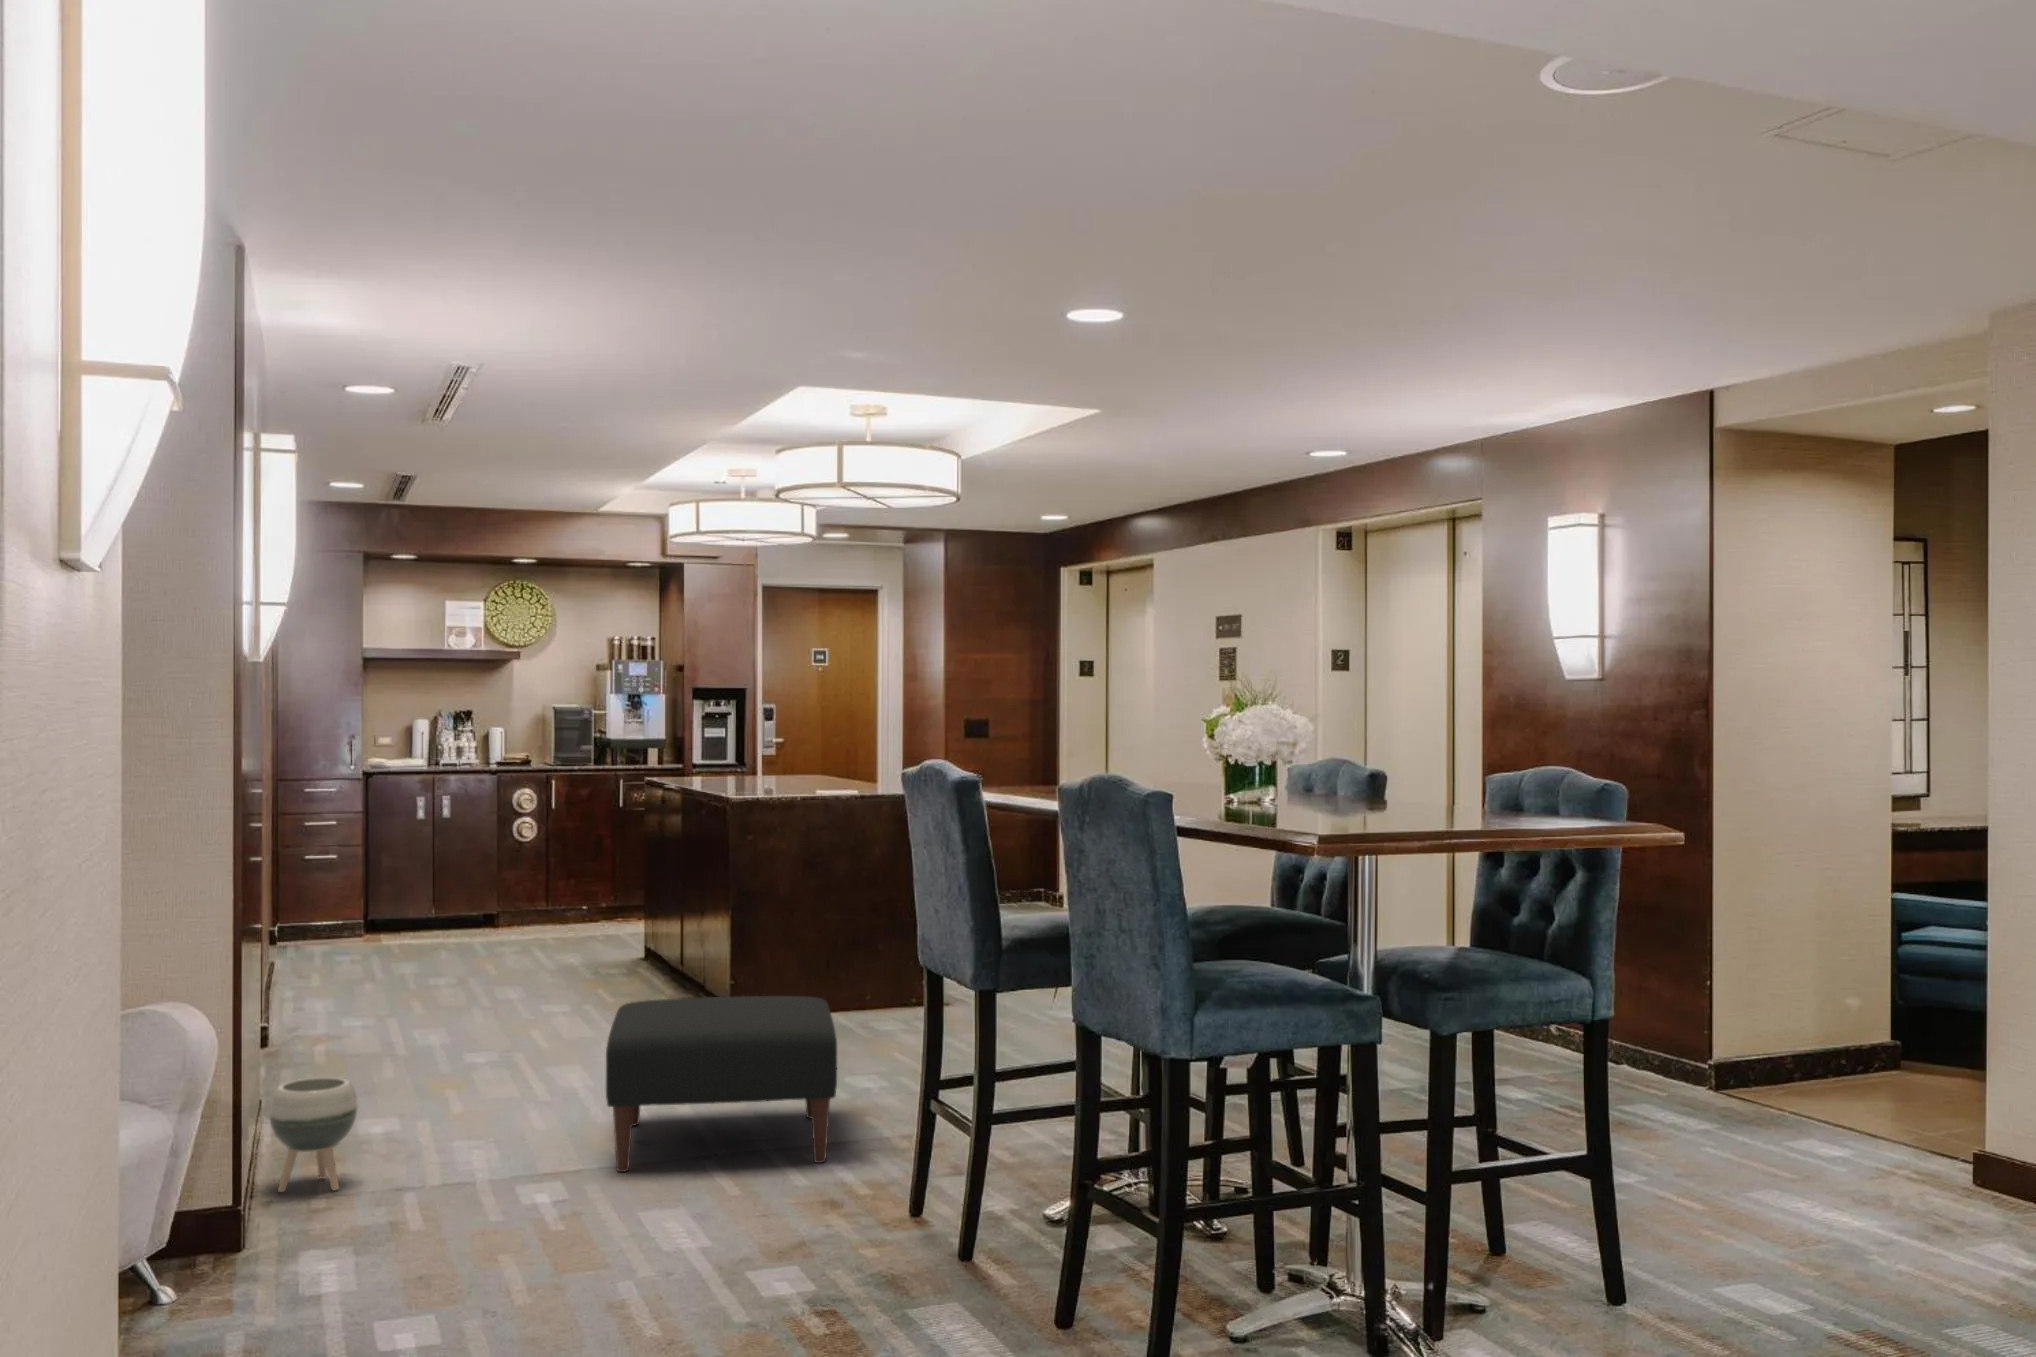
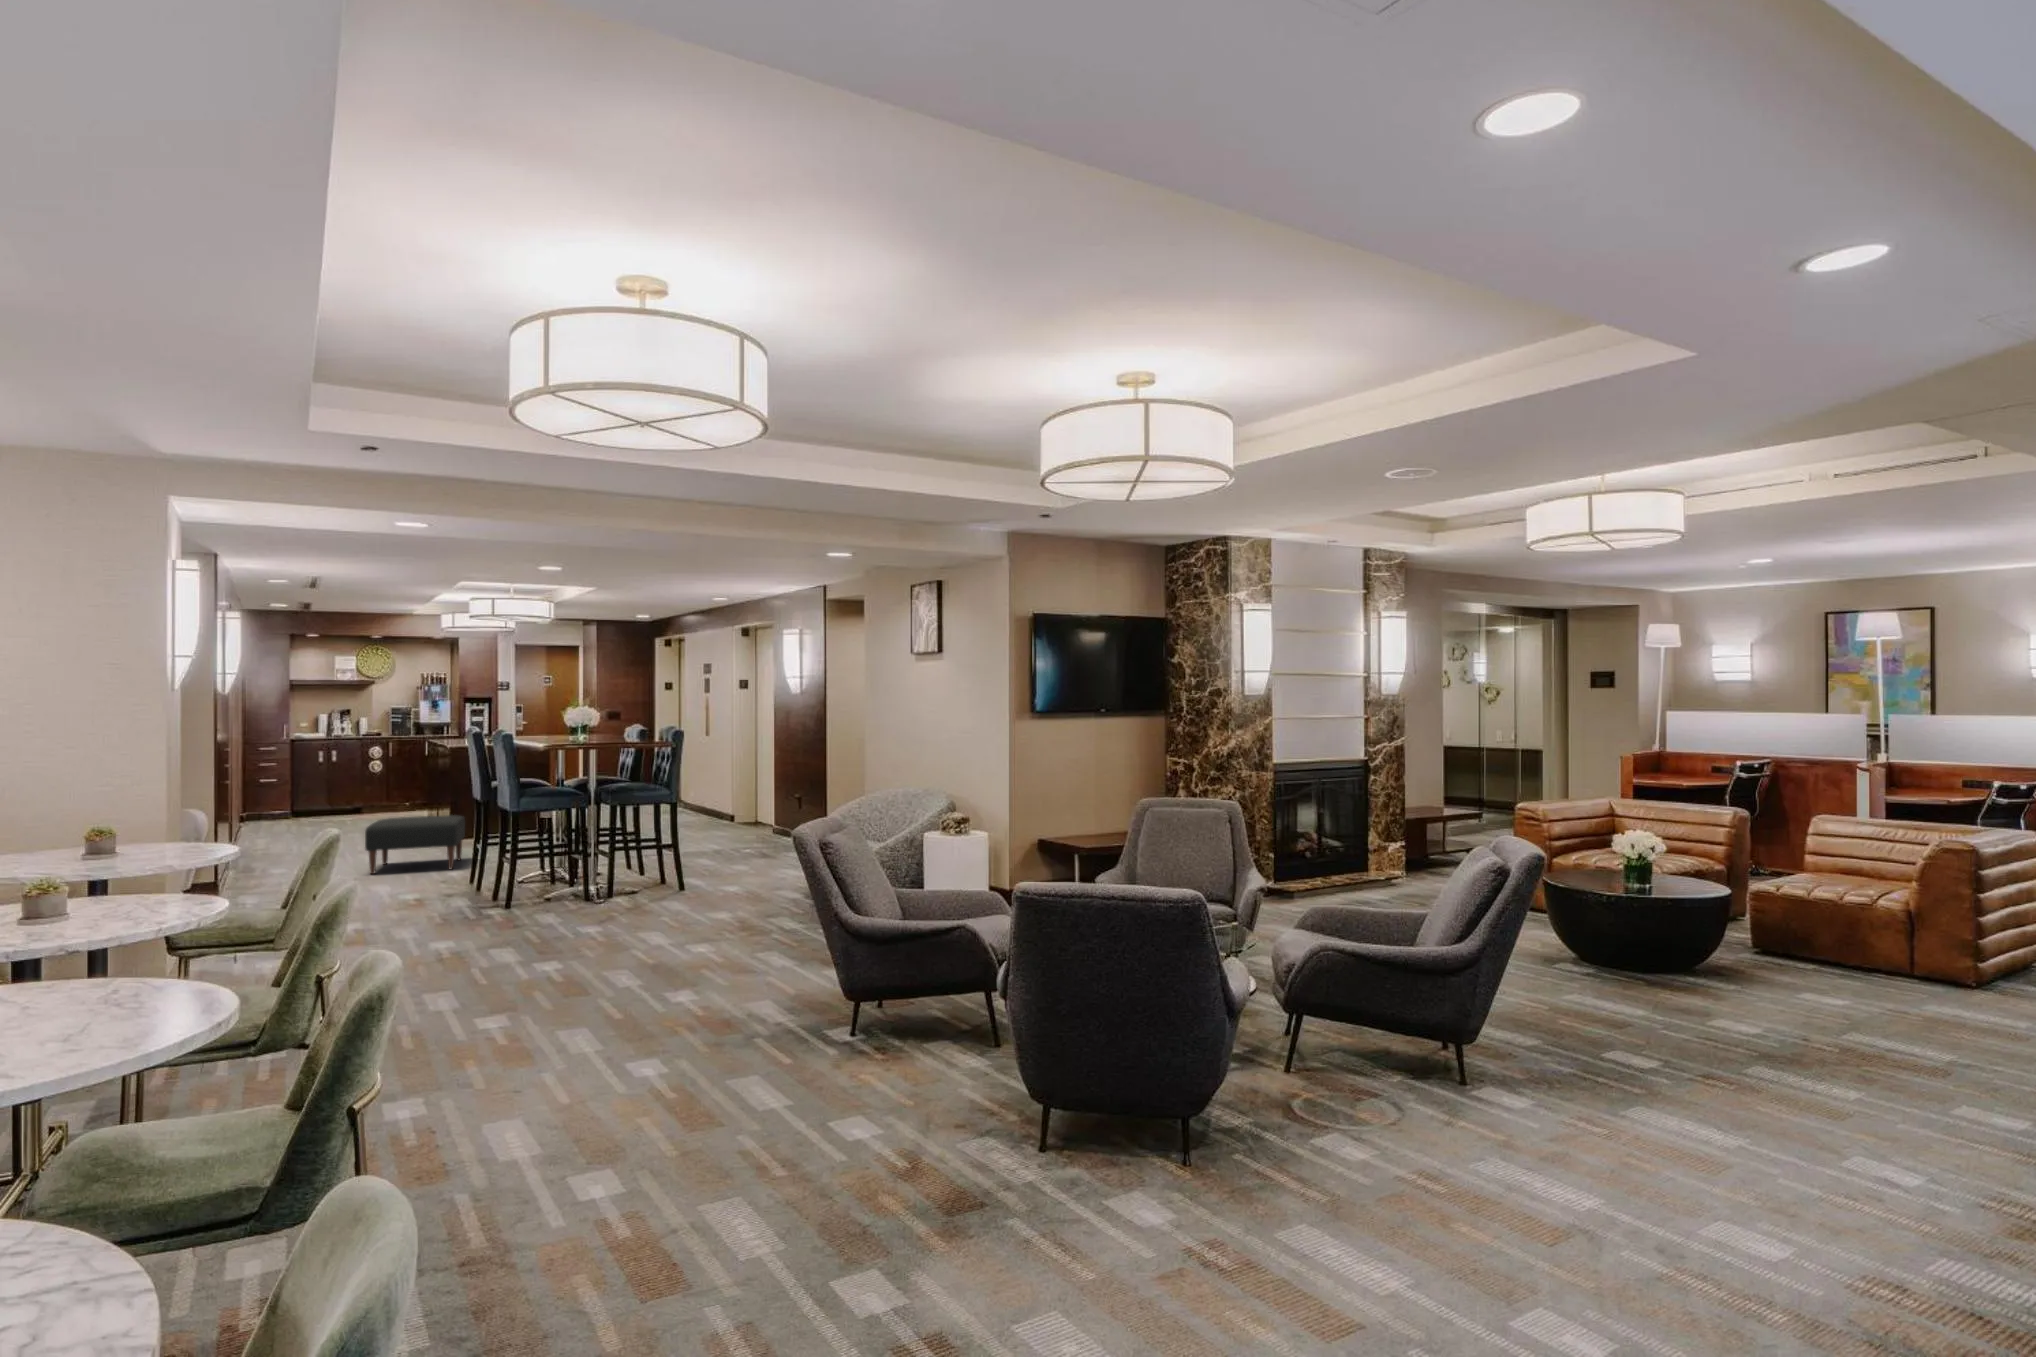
planter: present [269,1077,358,1192] -> none [231,844,266,884]

